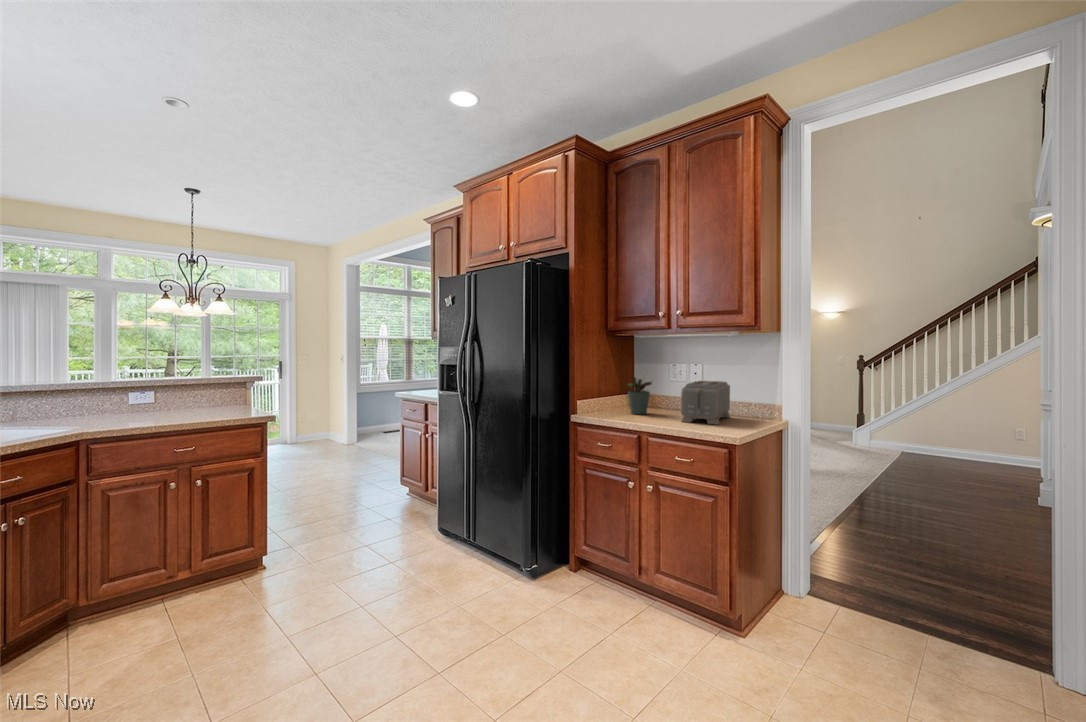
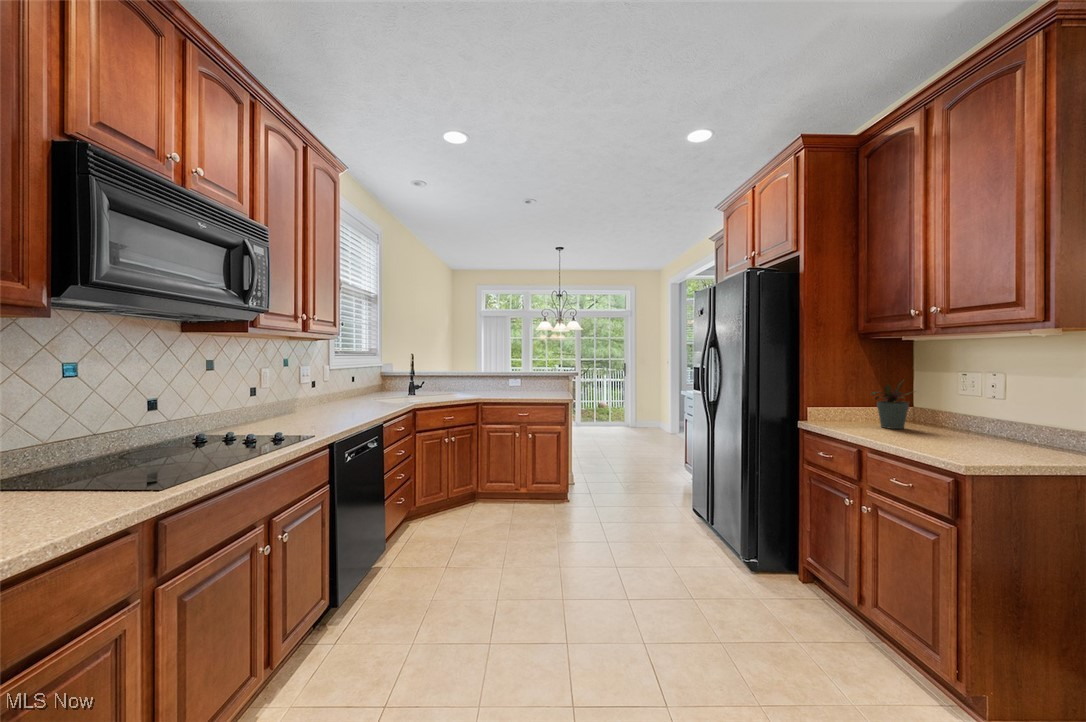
toaster: present [681,381,730,425] -> none [926,393,1037,449]

